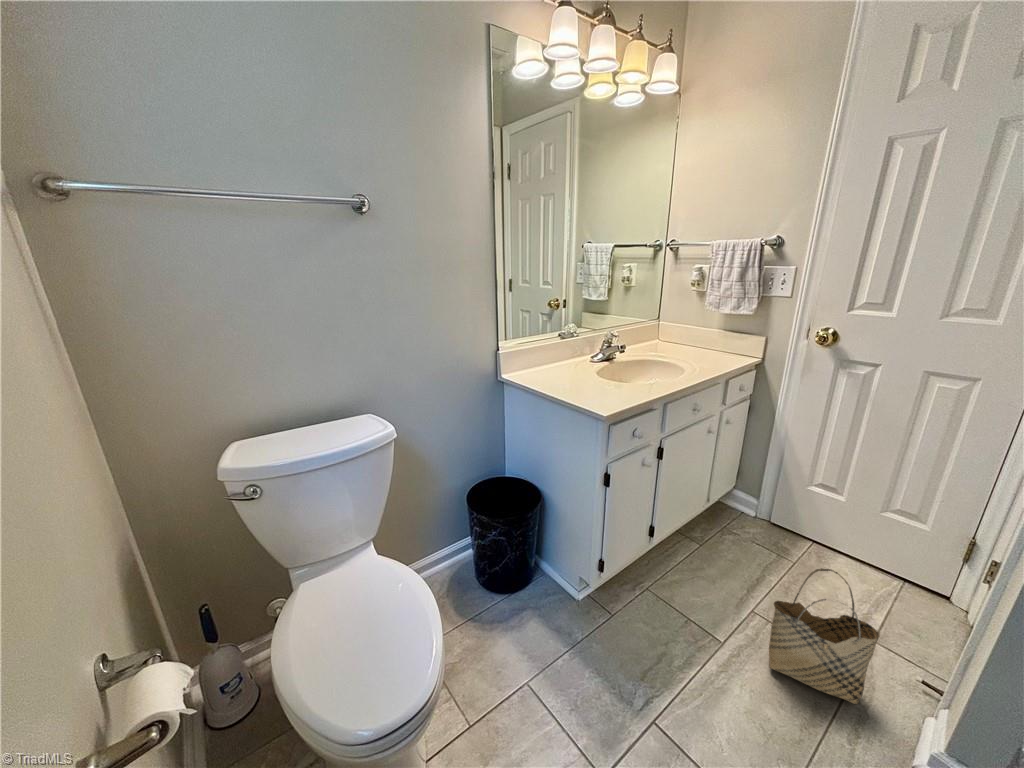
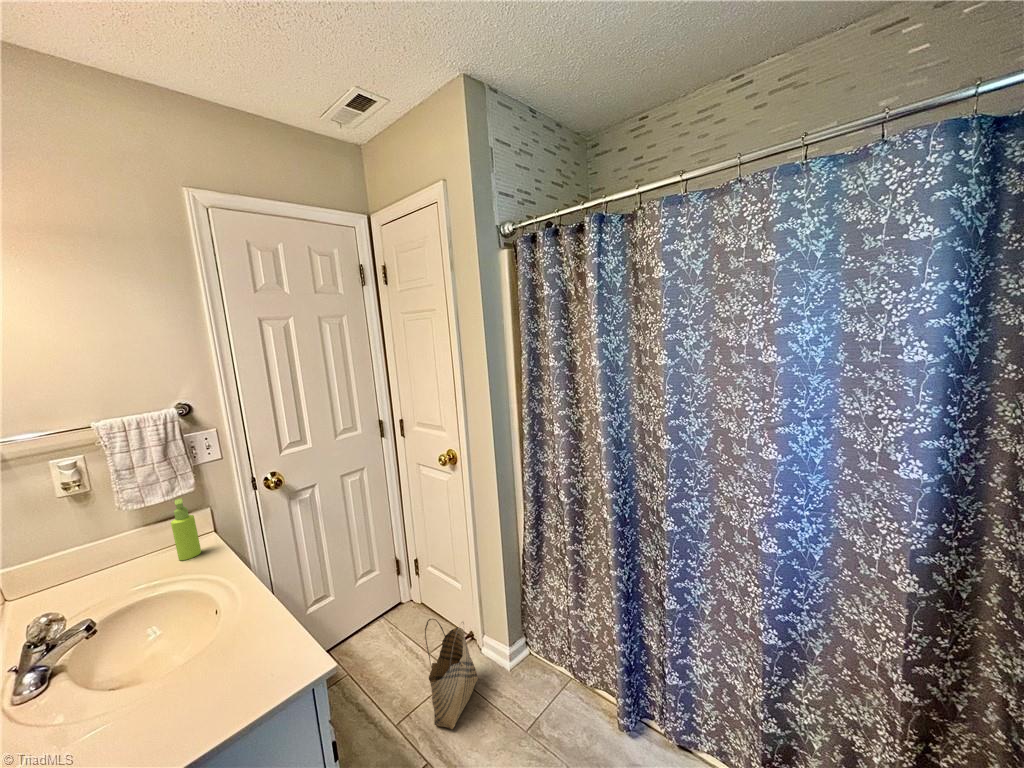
soap dispenser: none [715,314,734,361] -> present [171,498,201,560]

